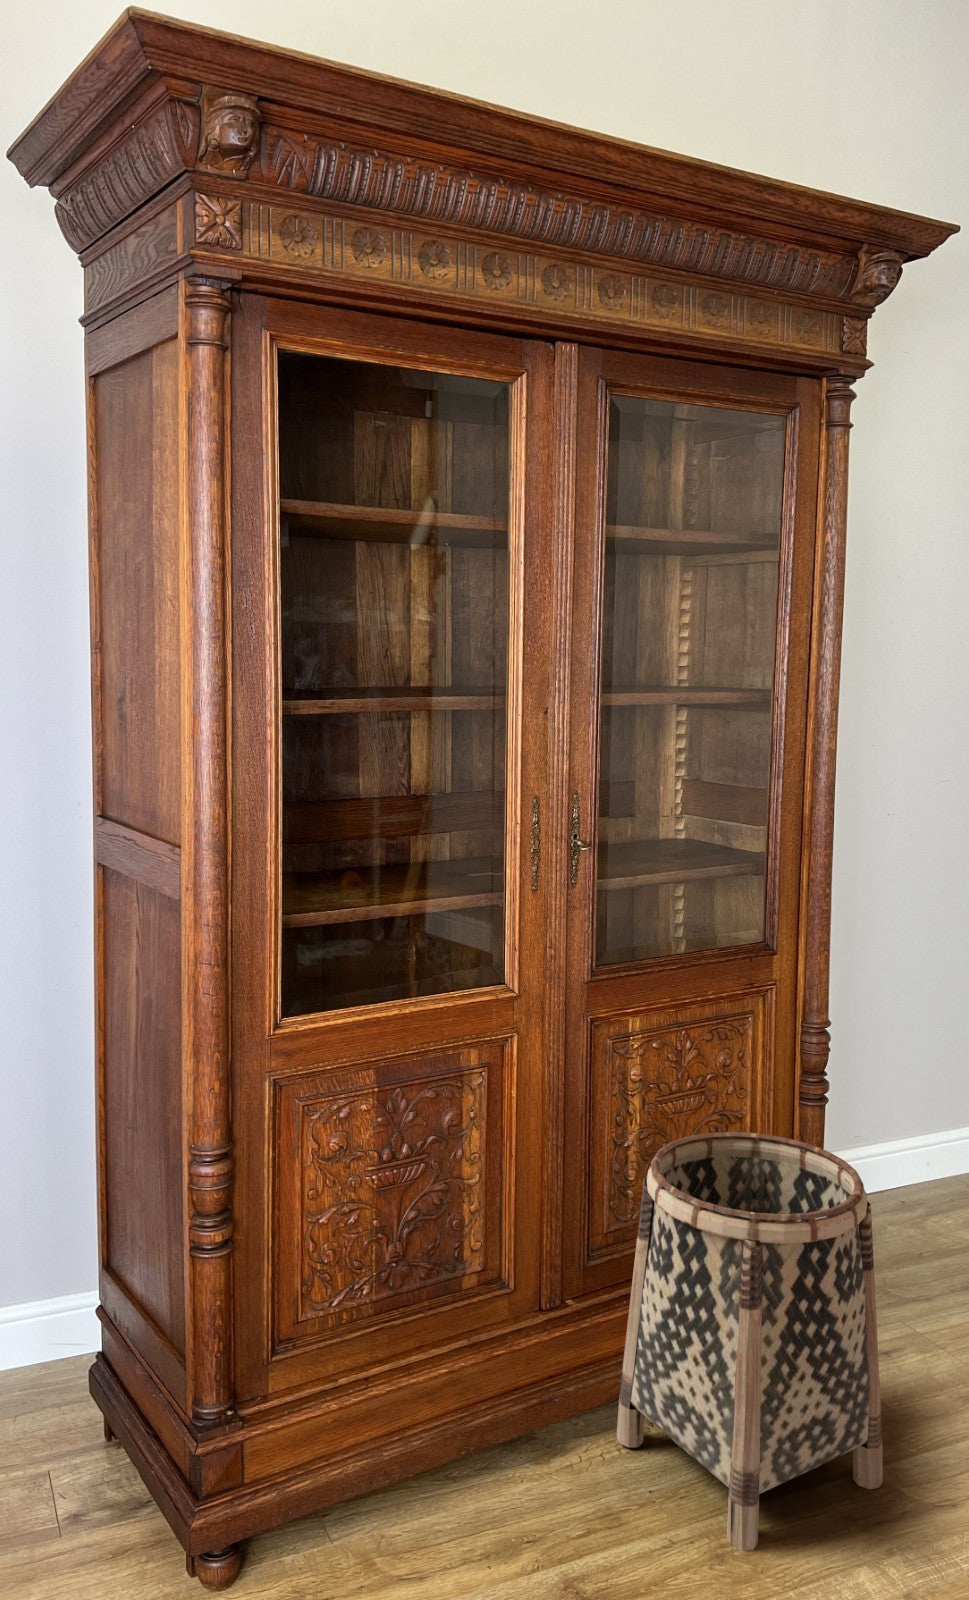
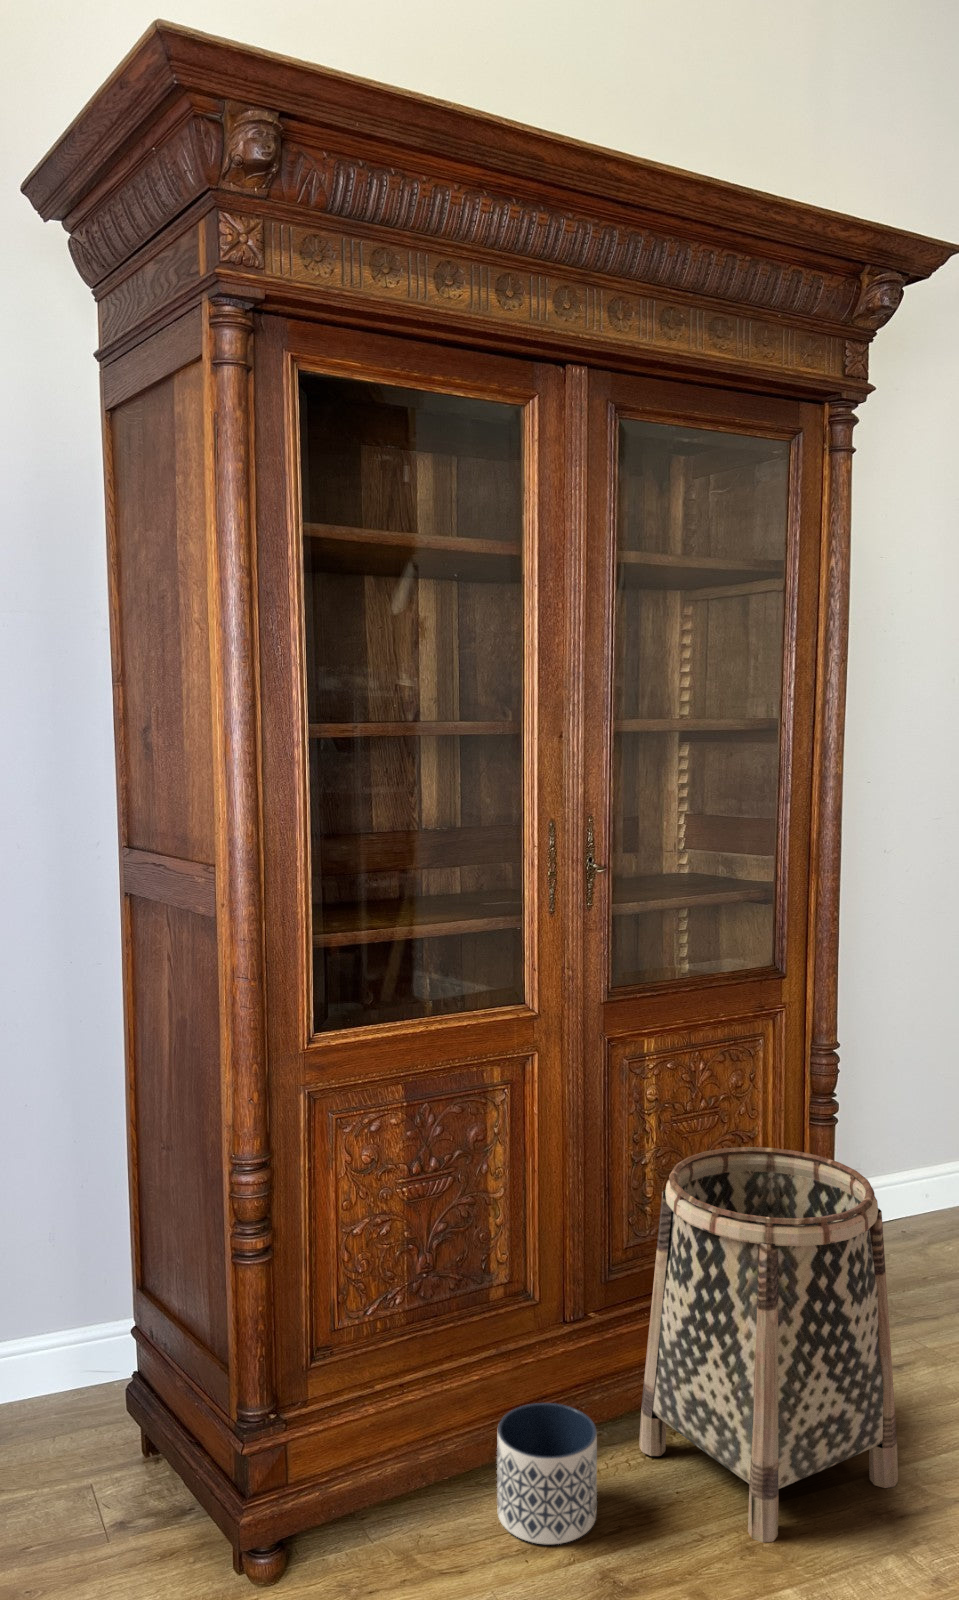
planter: none [467,1395,571,1549] -> present [497,1403,597,1544]

